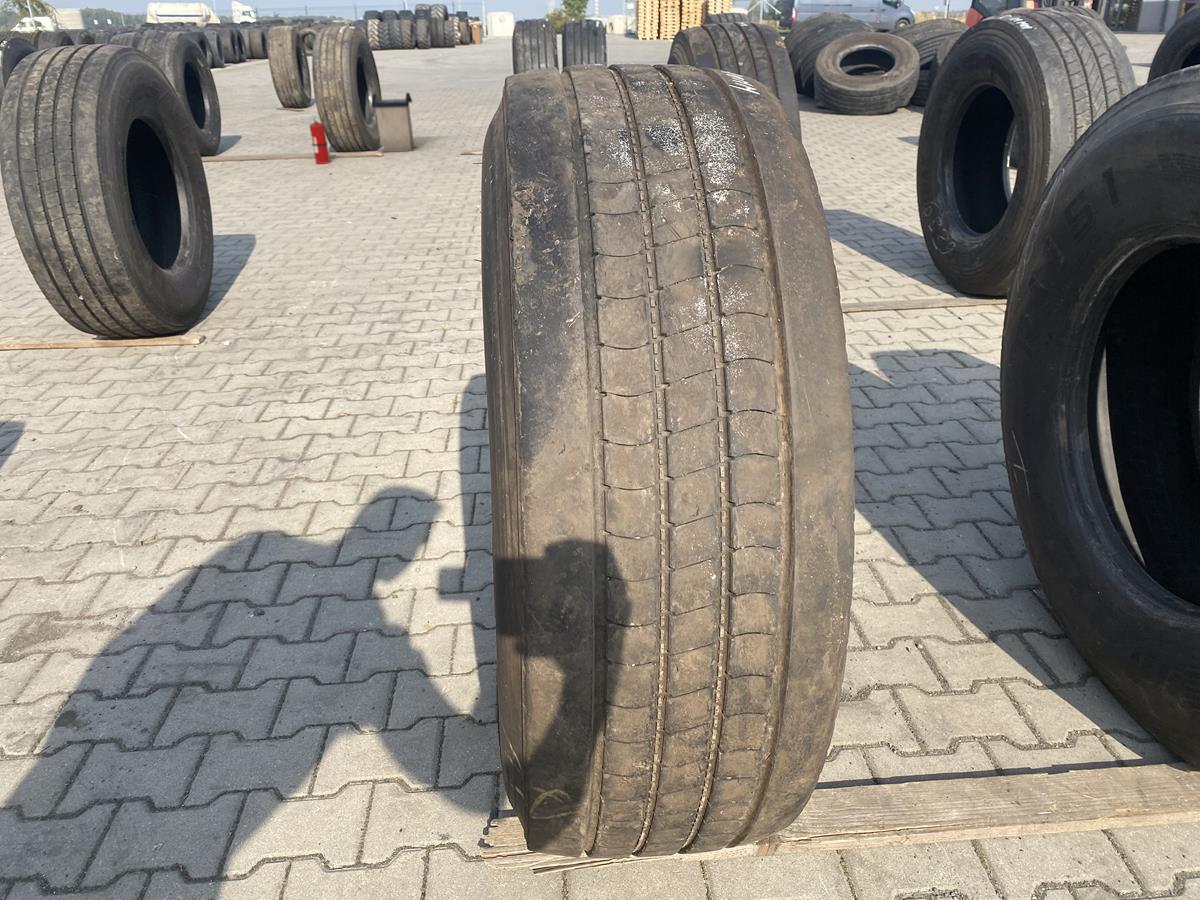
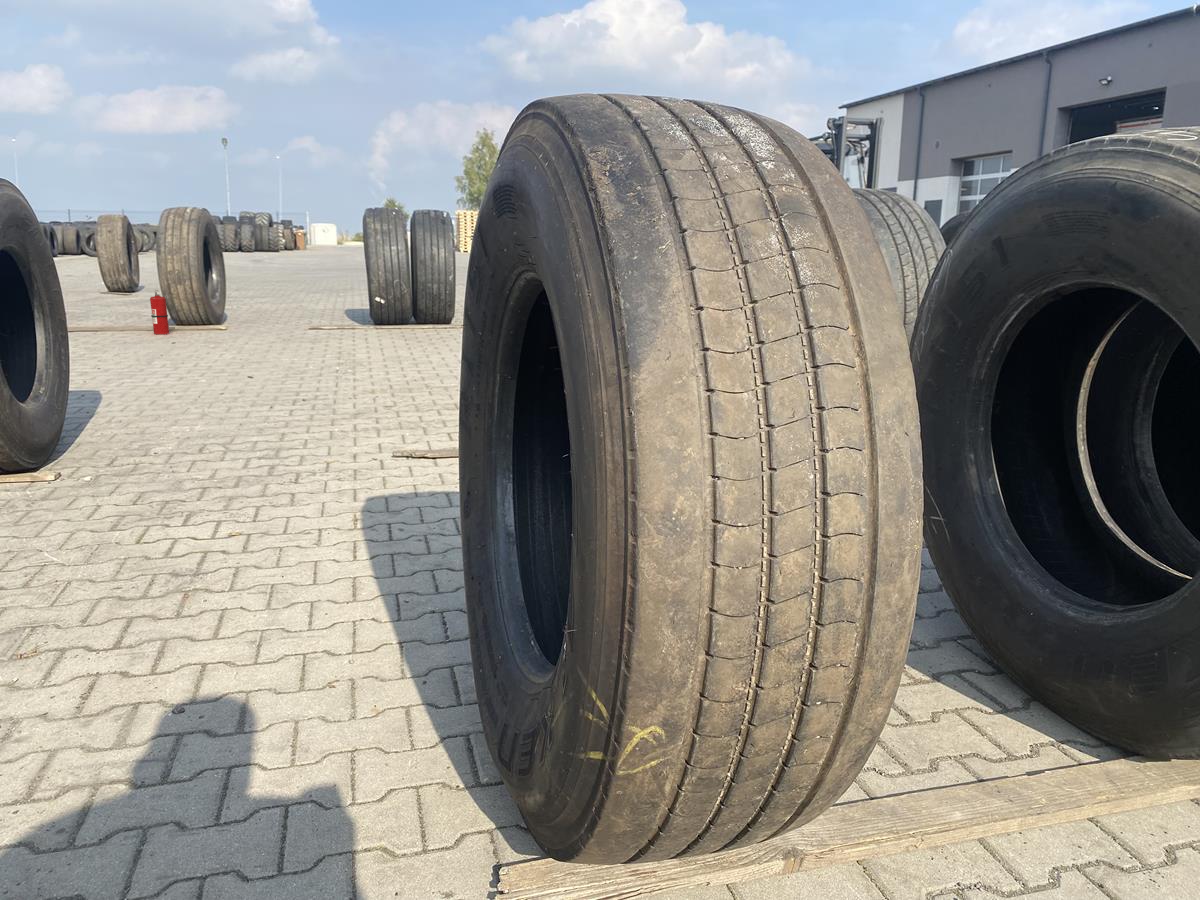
trash can: present [372,93,414,152] -> none [215,274,256,327]

